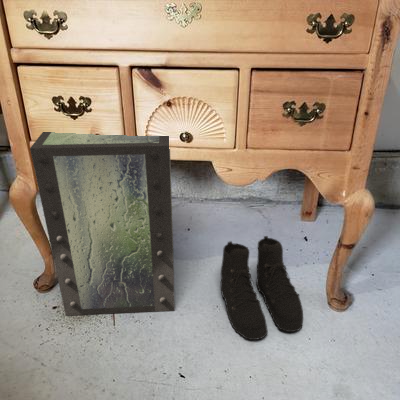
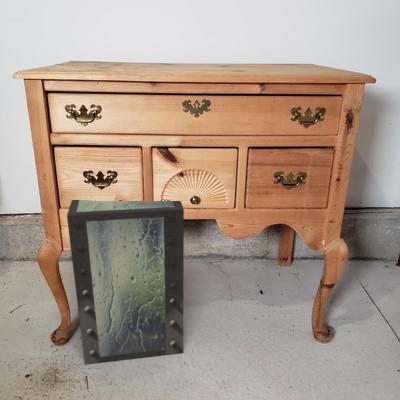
boots: present [221,236,303,340] -> none [221,281,296,374]

